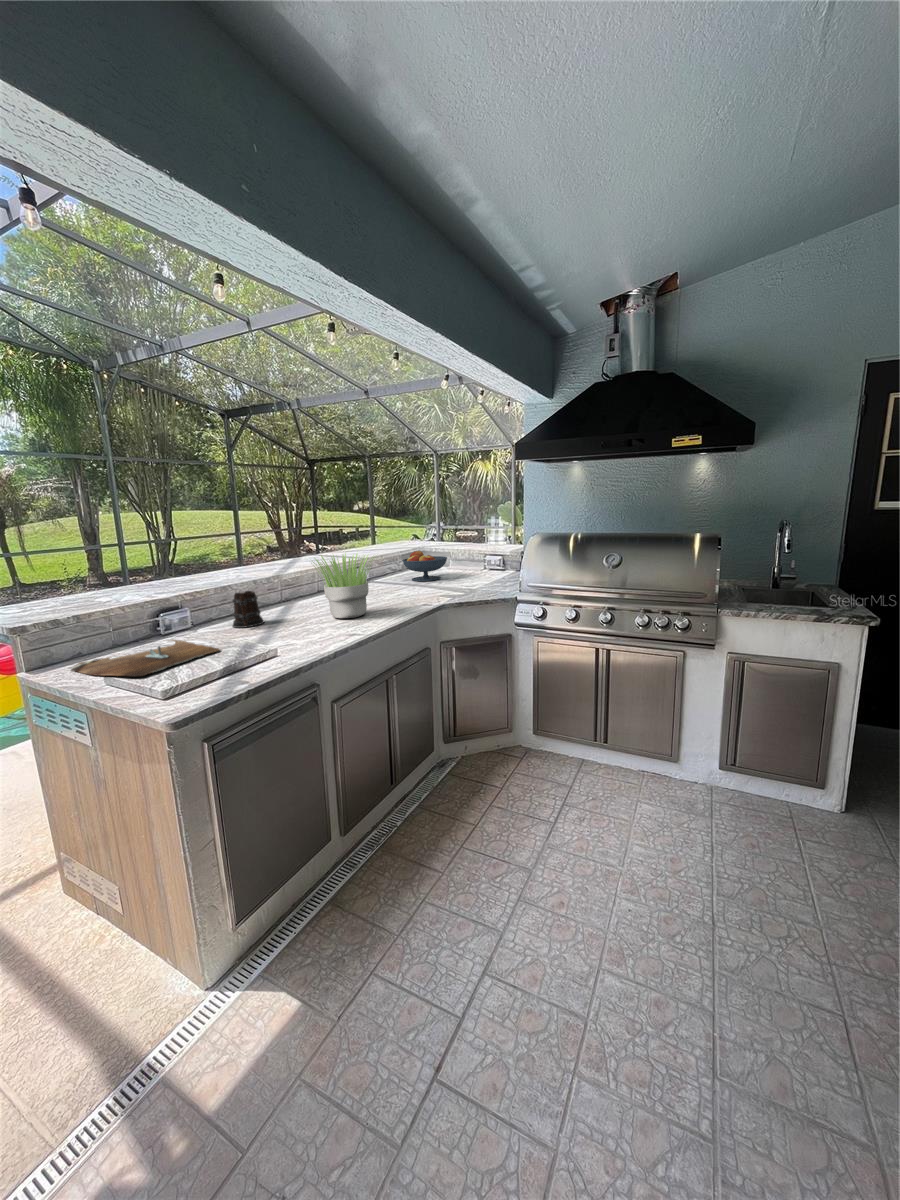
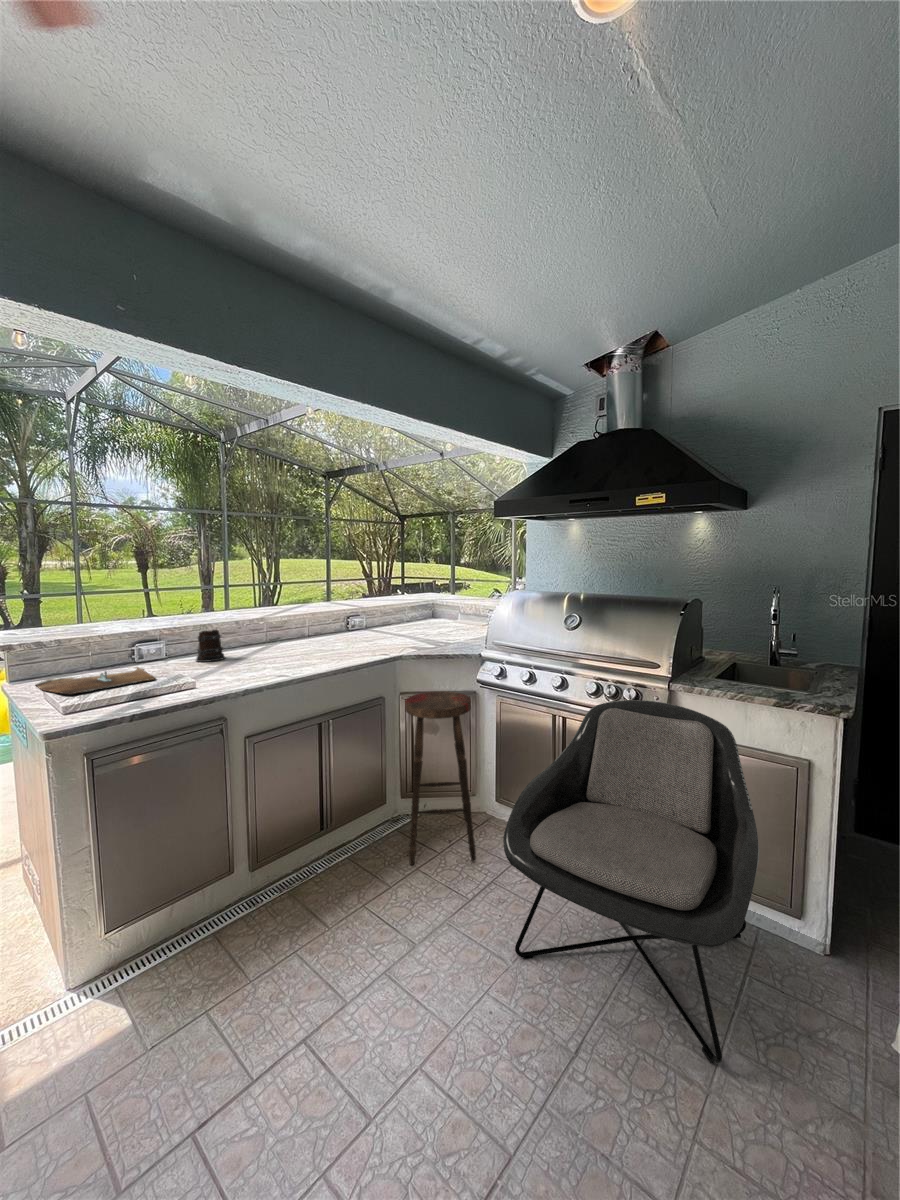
fruit bowl: present [402,551,447,581] -> none [396,602,441,632]
potted plant: present [313,553,373,619] -> none [260,599,330,661]
lounge chair: none [610,627,850,908] -> present [503,700,760,1064]
bar stool: none [460,636,540,802] -> present [405,691,476,865]

